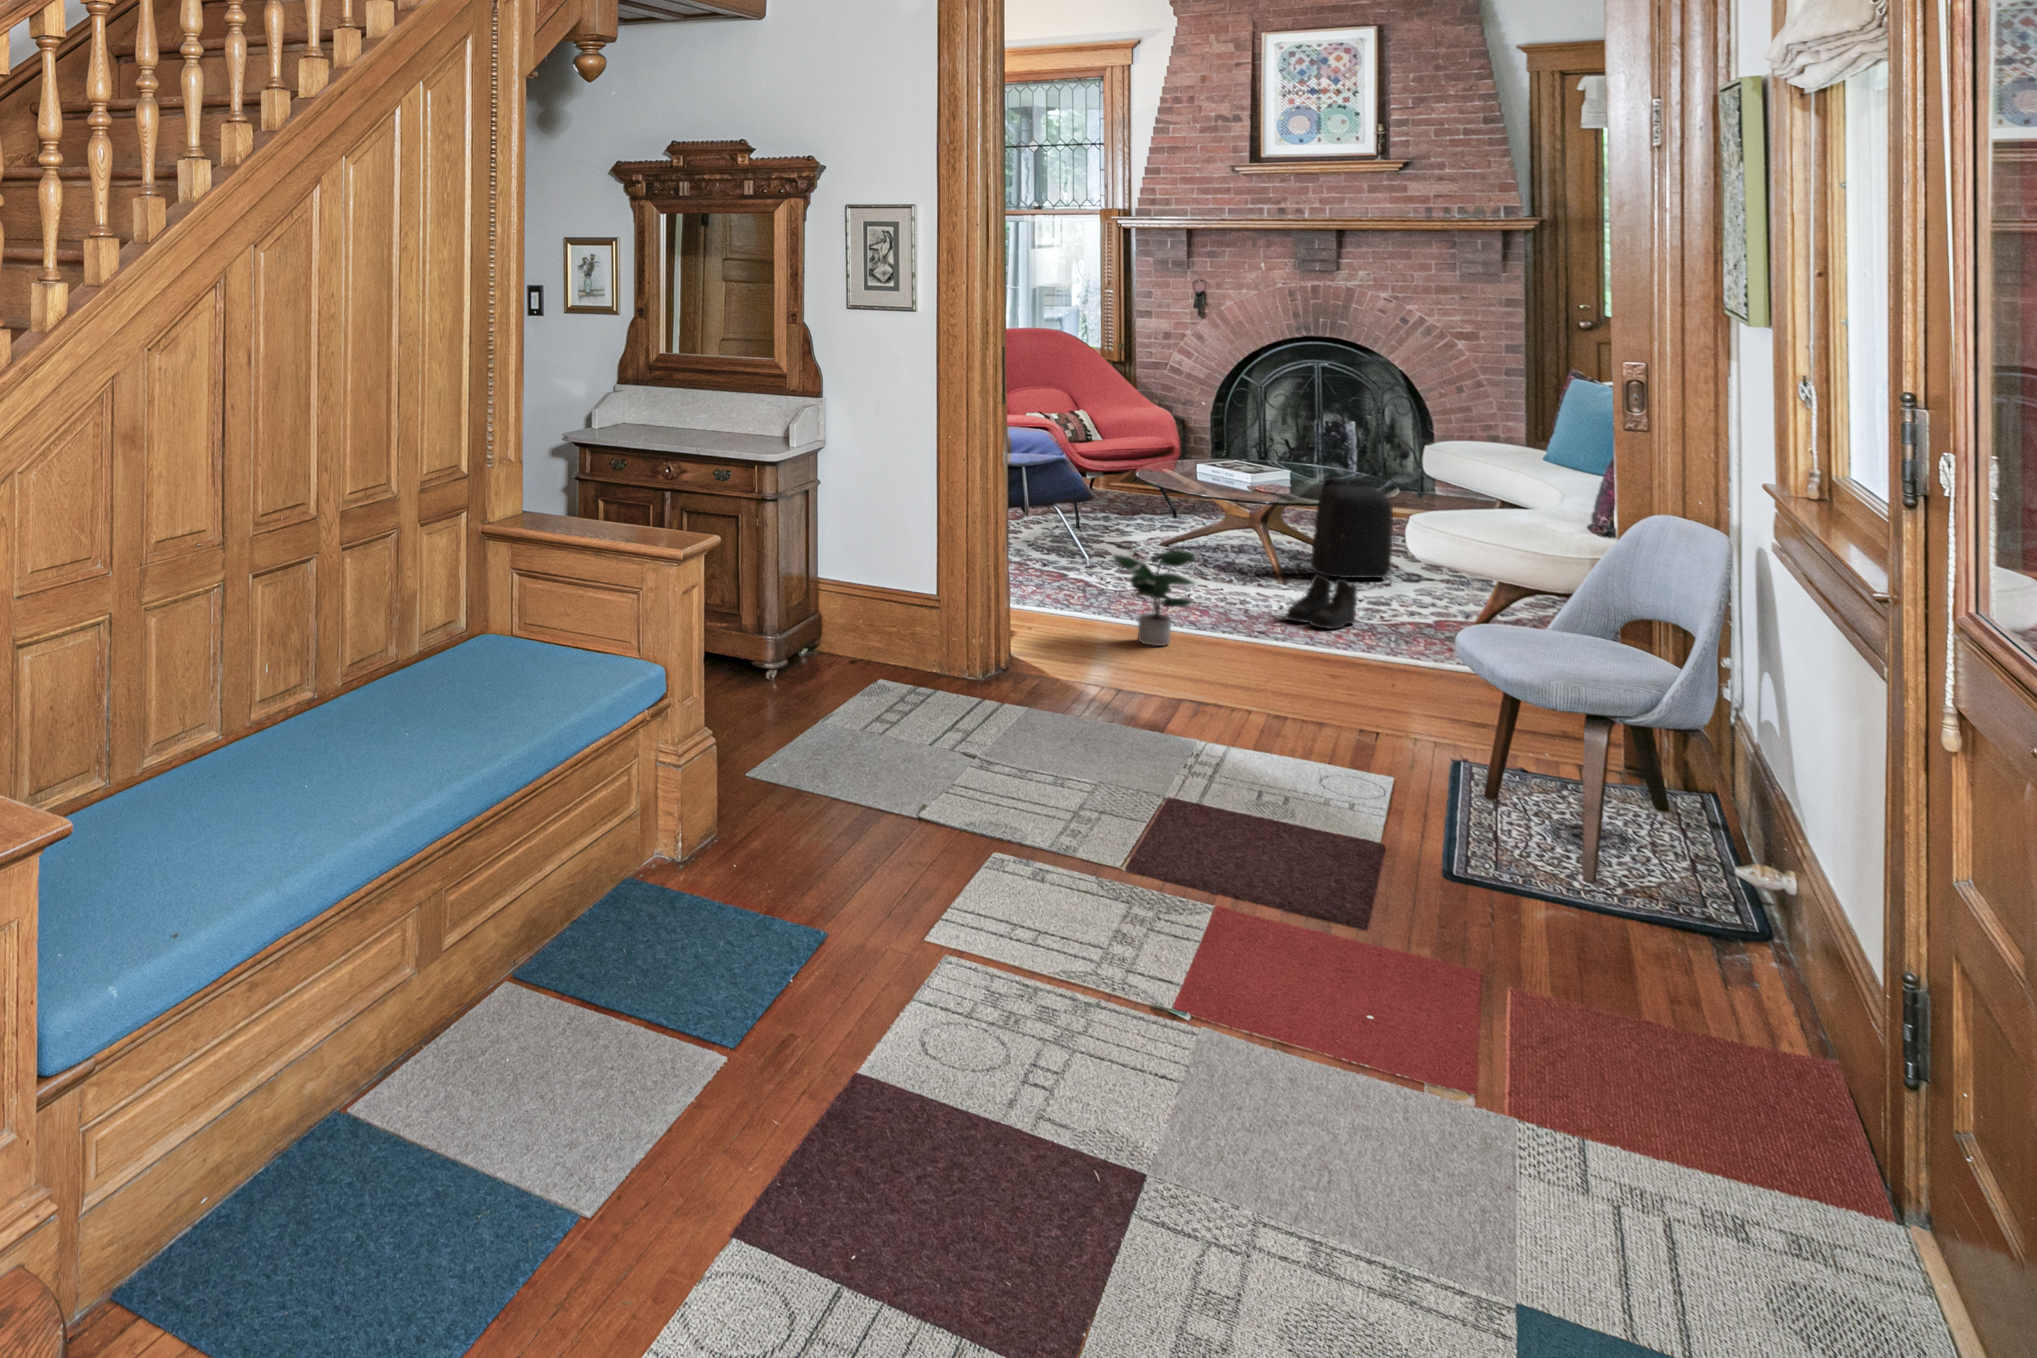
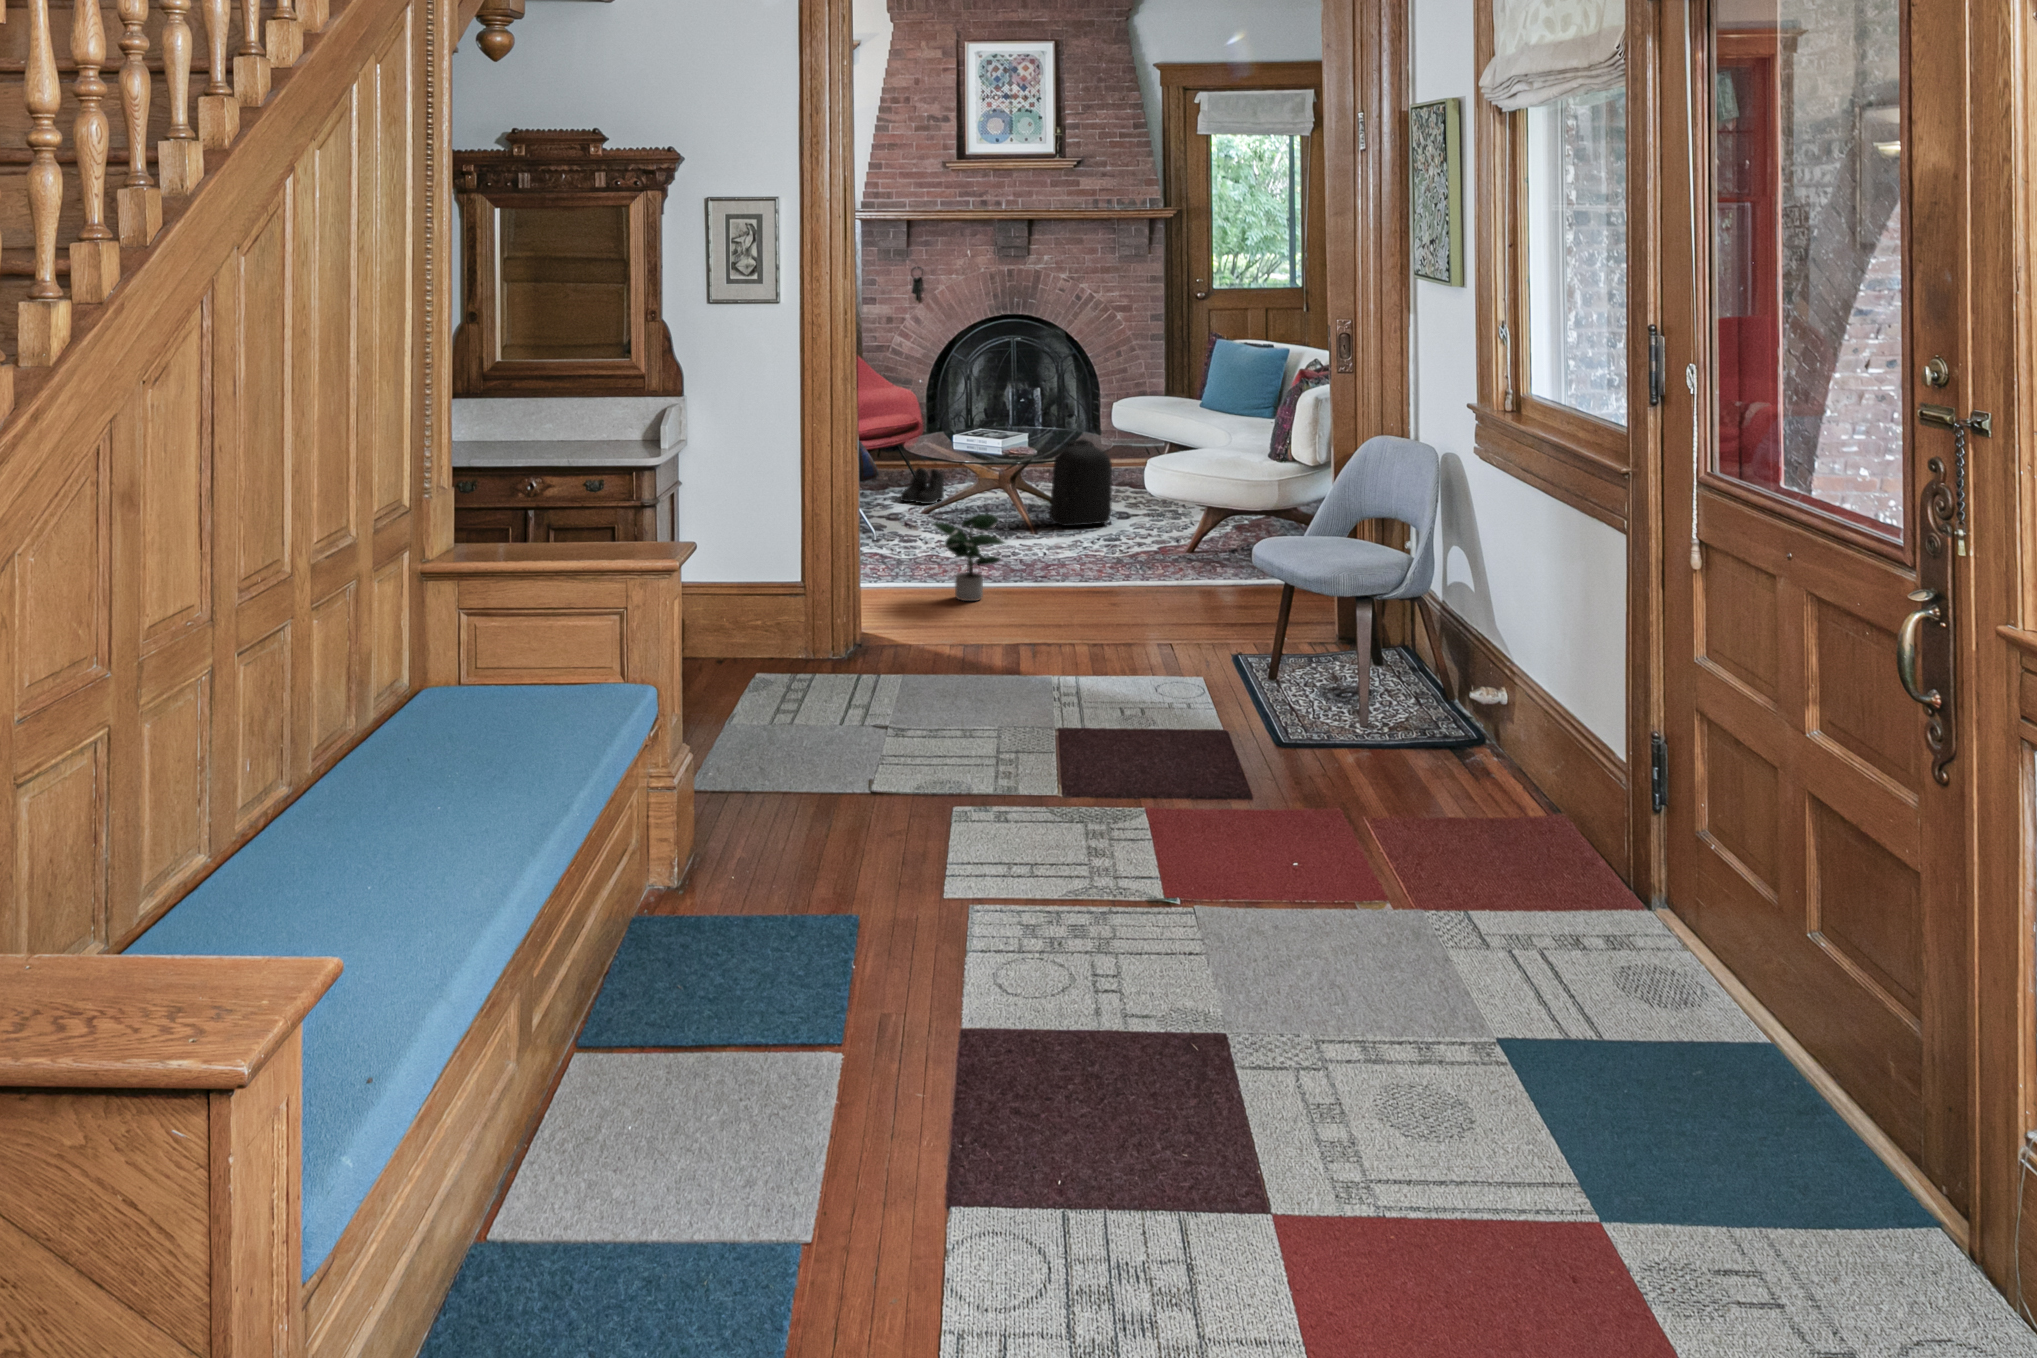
boots: present [1286,574,1357,629] -> present [900,467,944,504]

